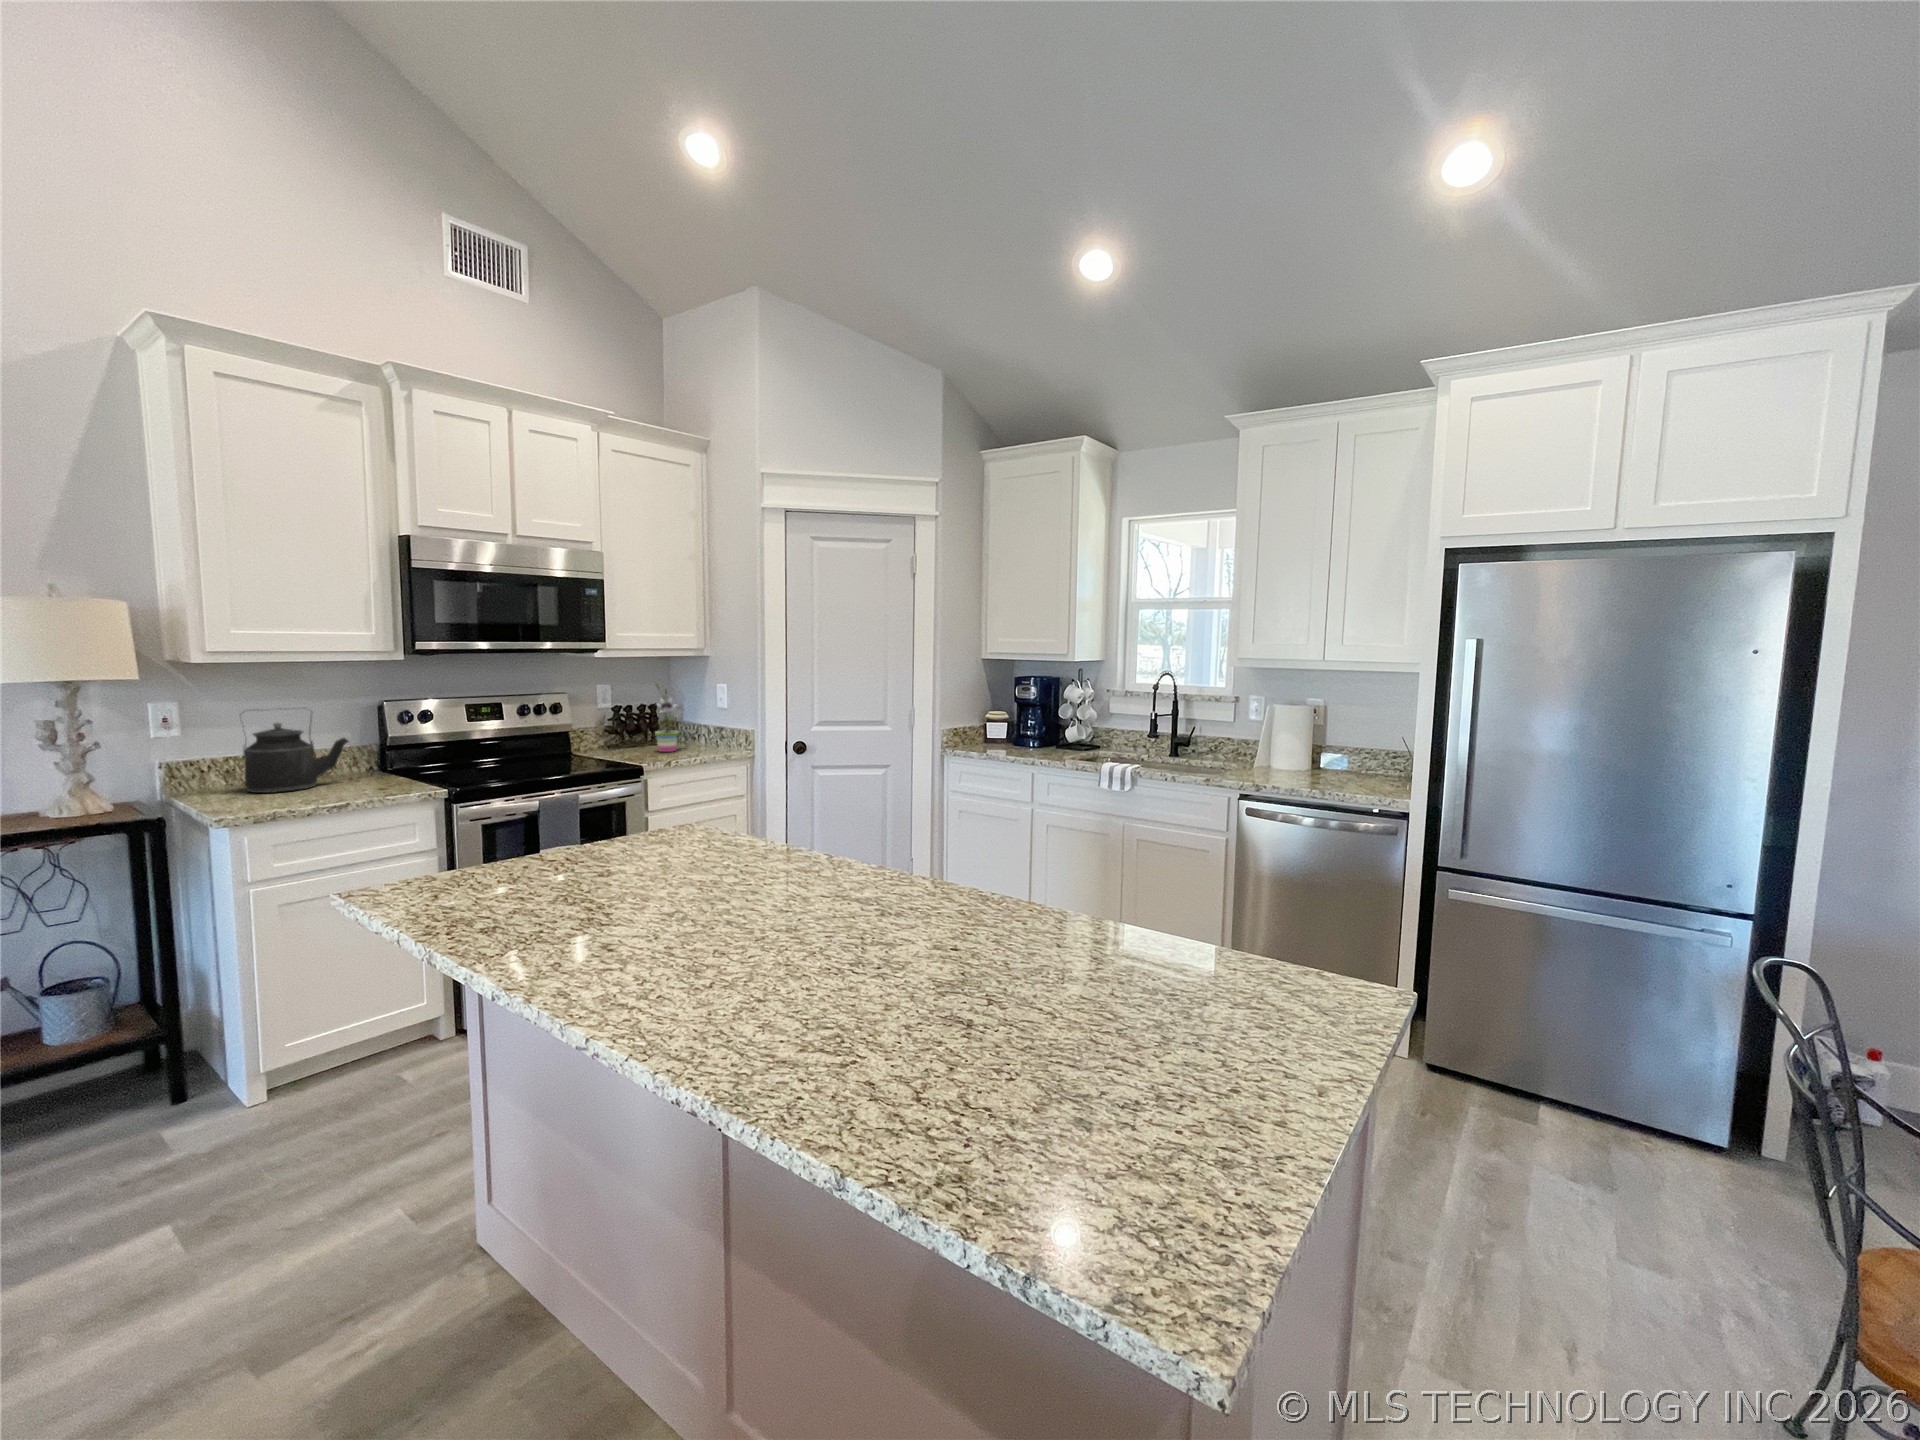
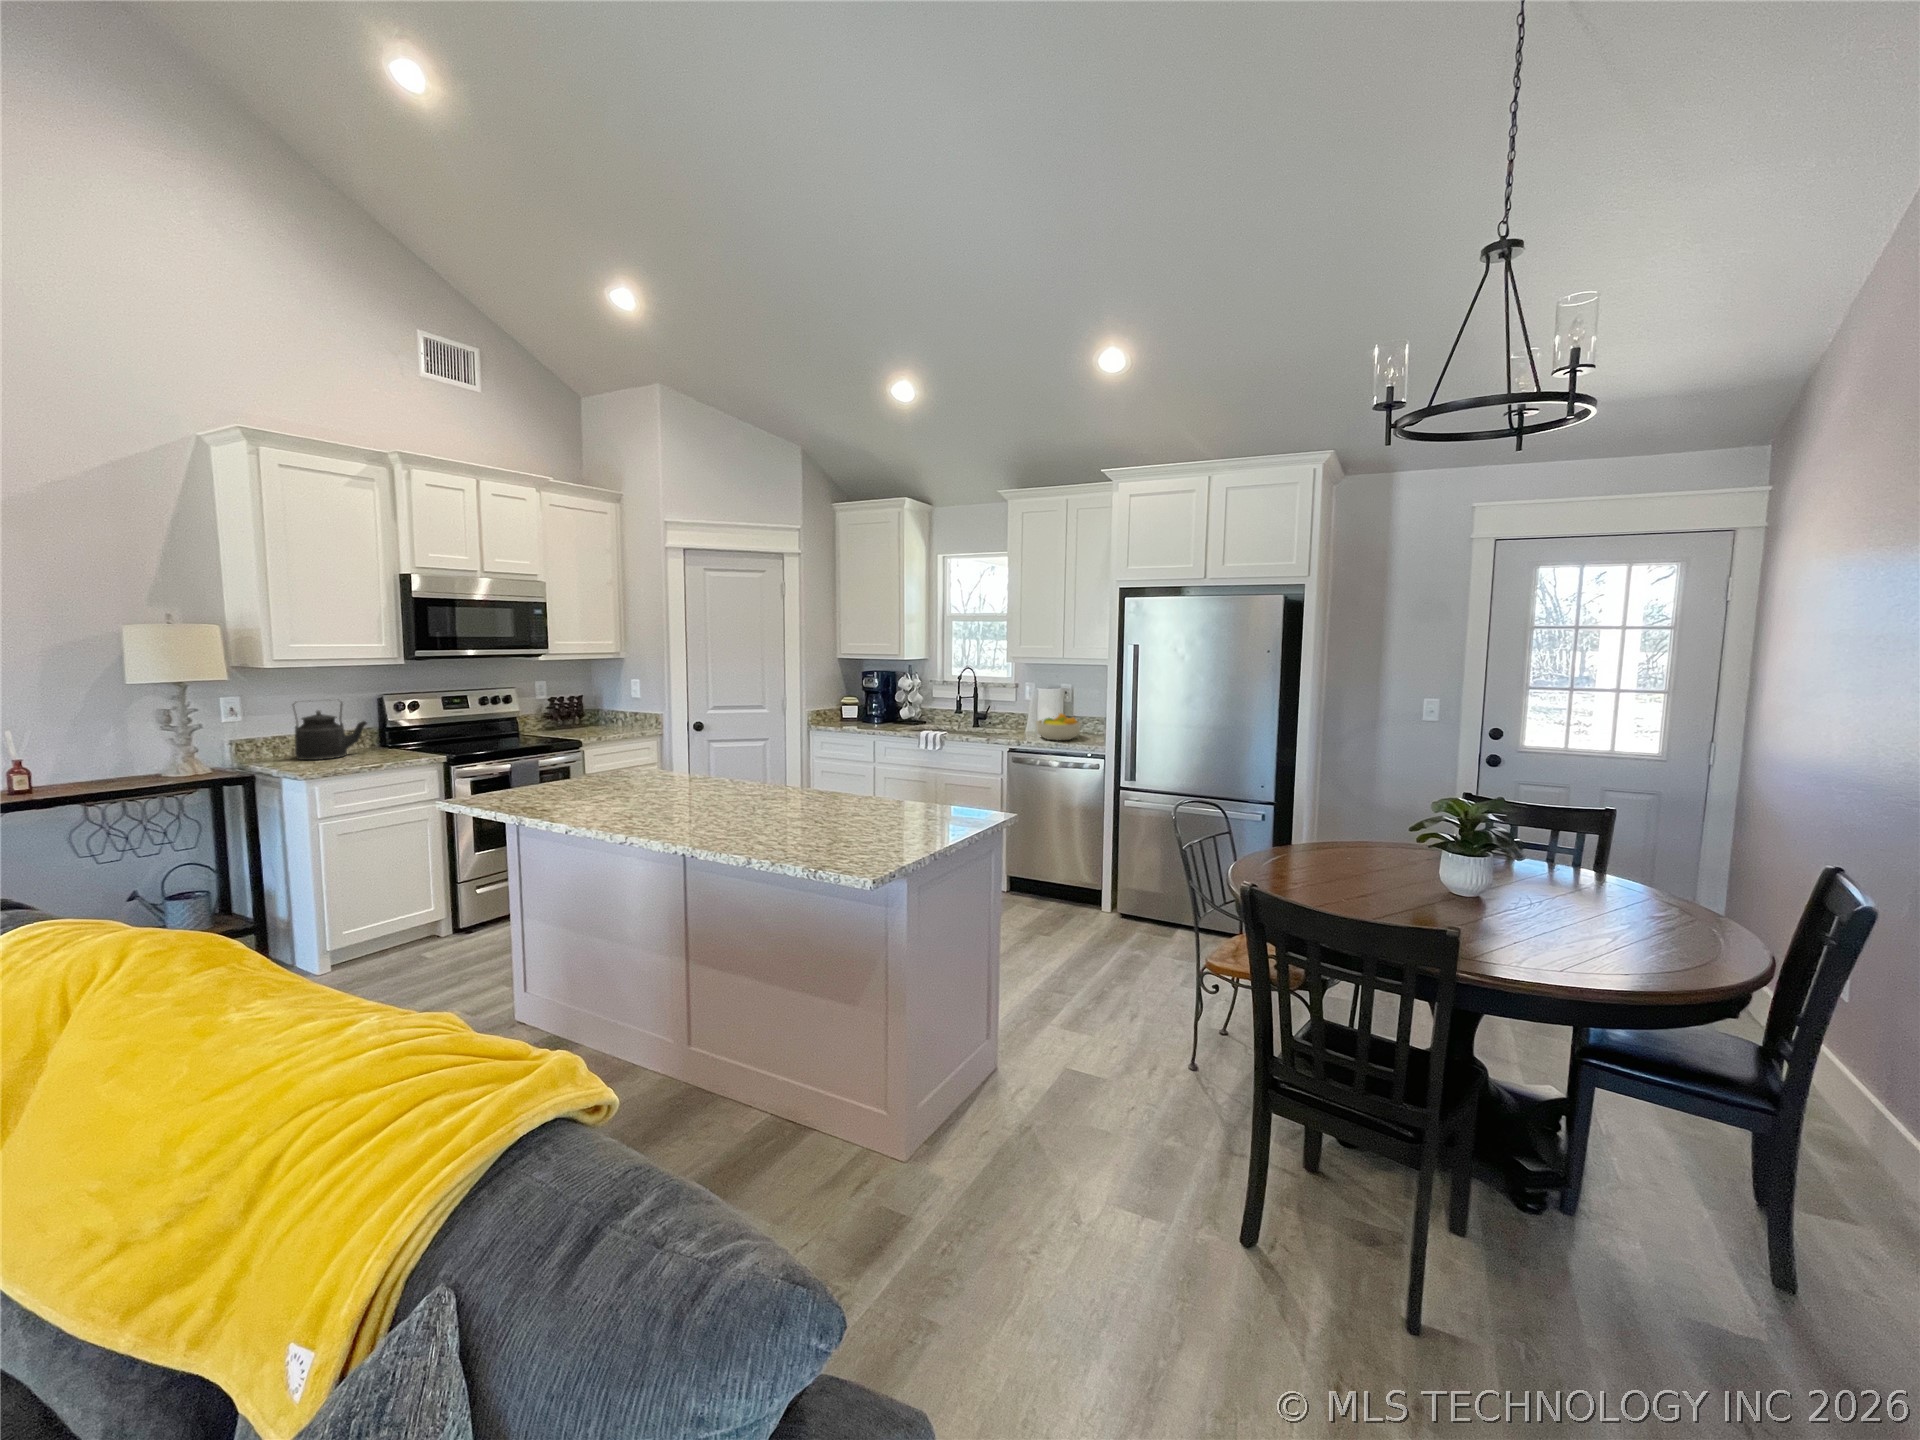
potted plant: present [655,684,684,752] -> none [585,679,610,731]
fruit bowl: none [1279,742,1351,785] -> present [1036,713,1081,740]

